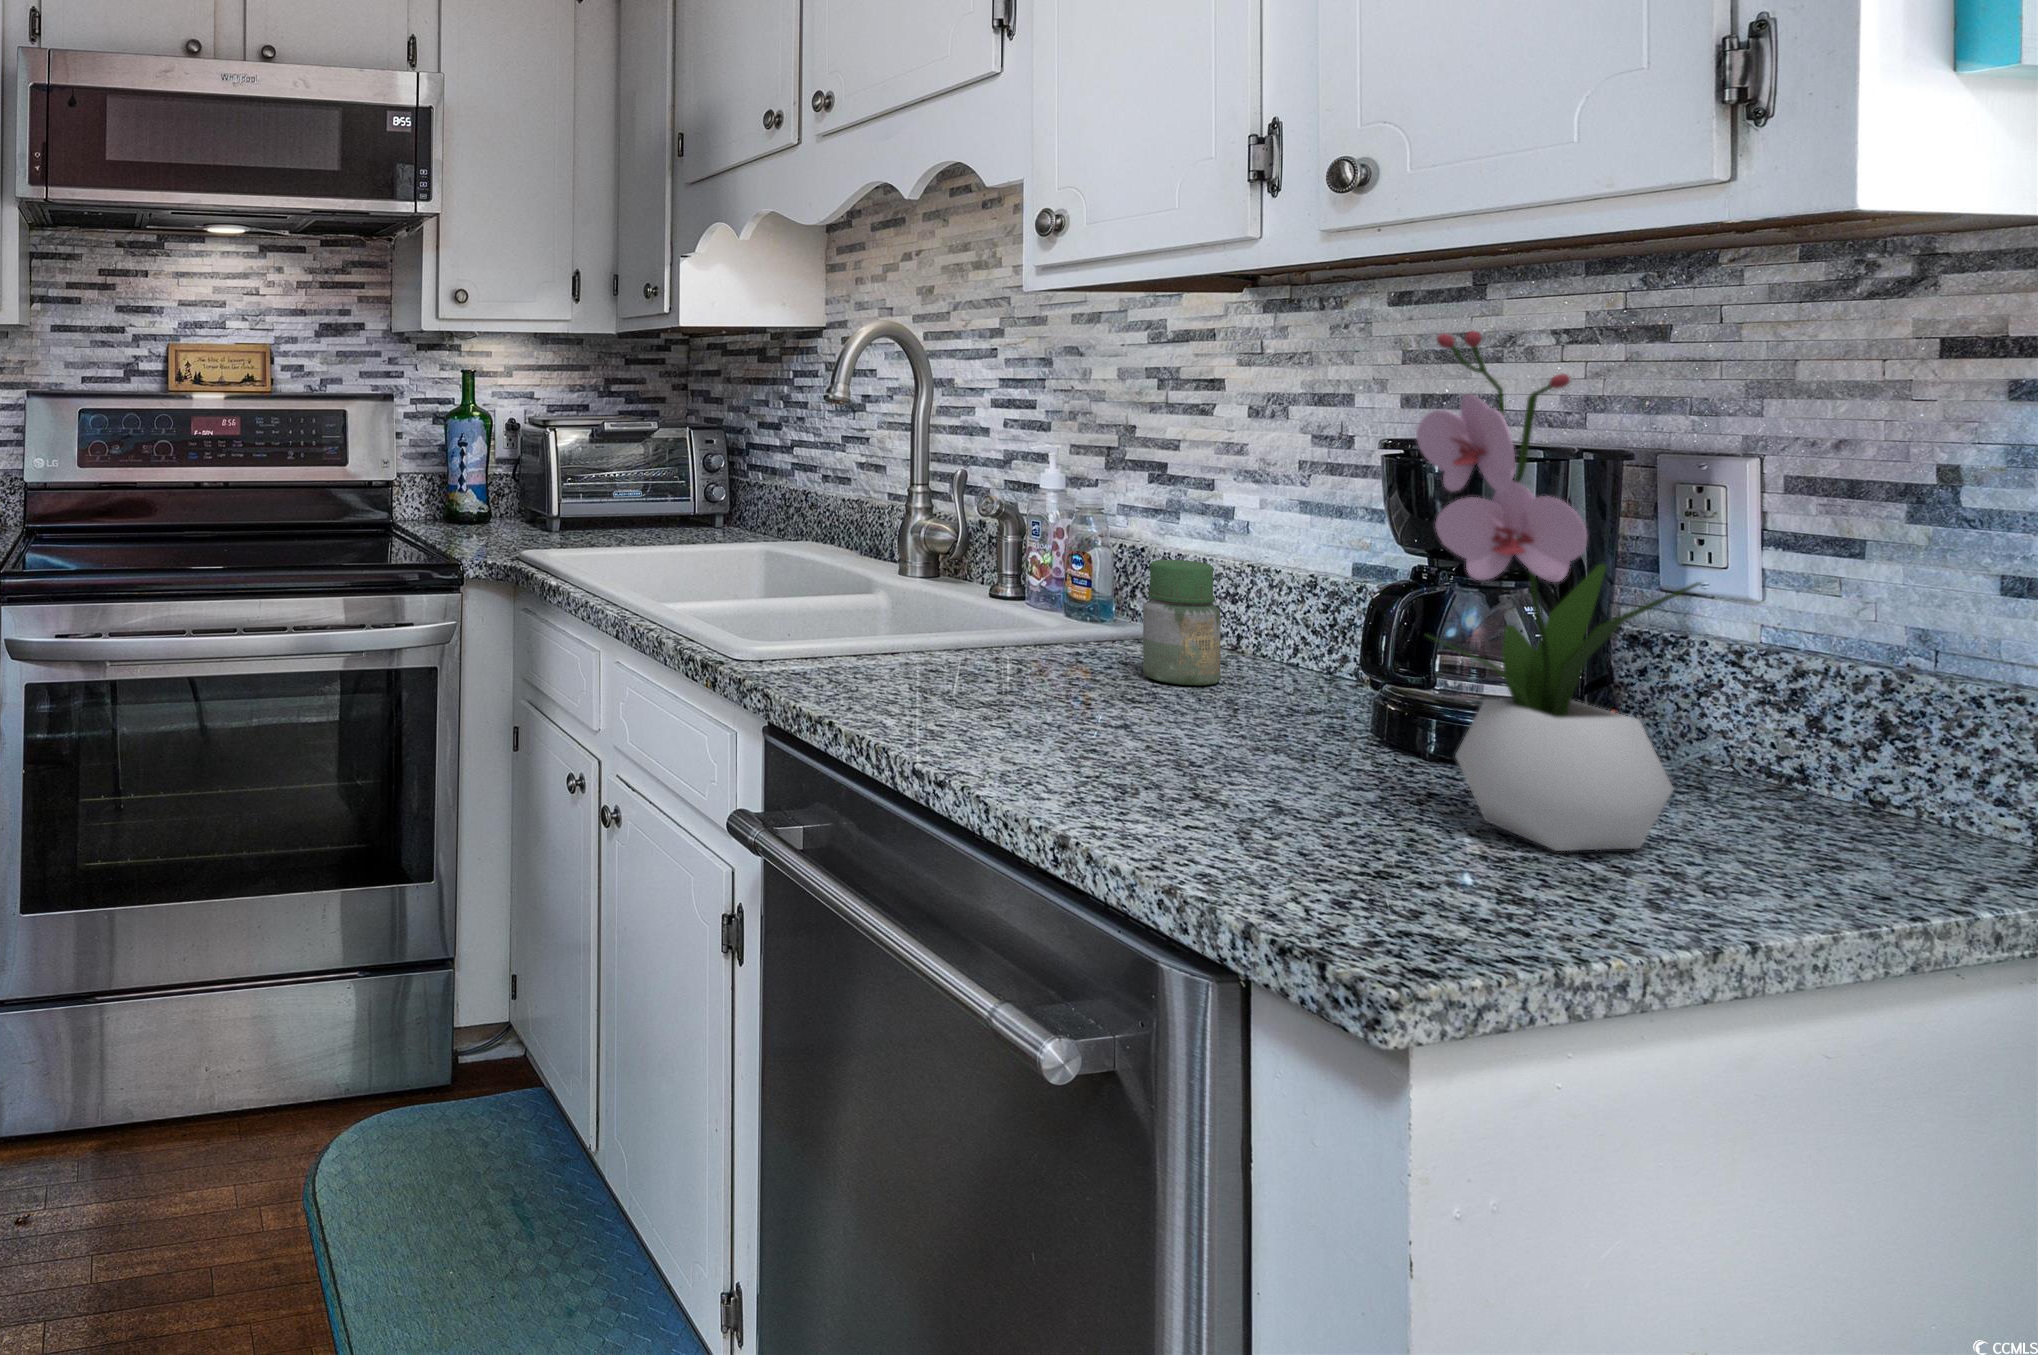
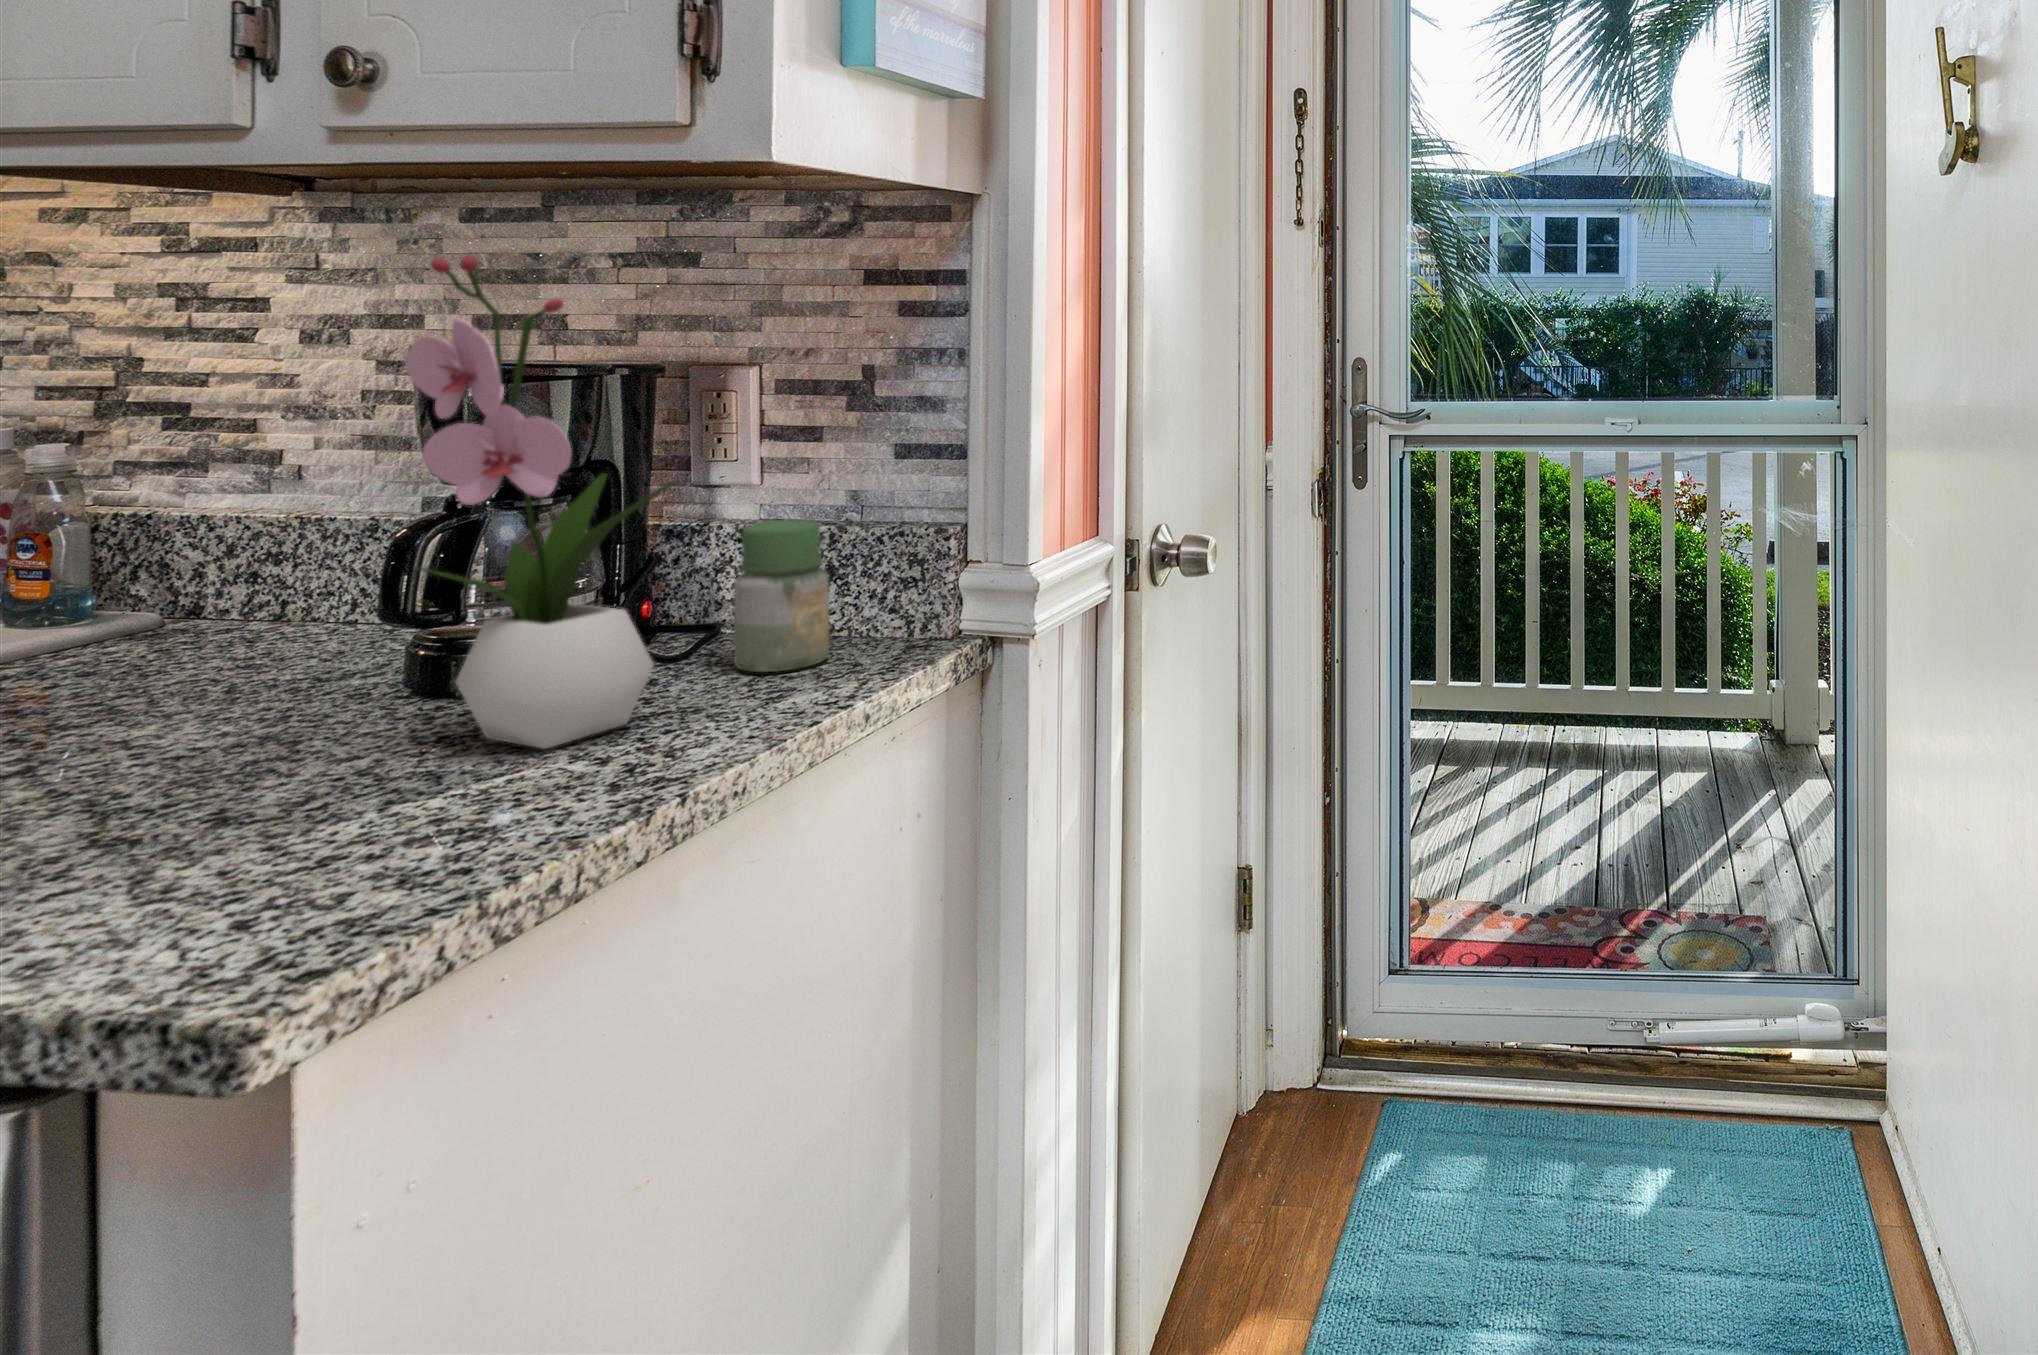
jar: present [1143,560,1221,685] -> present [734,519,829,672]

